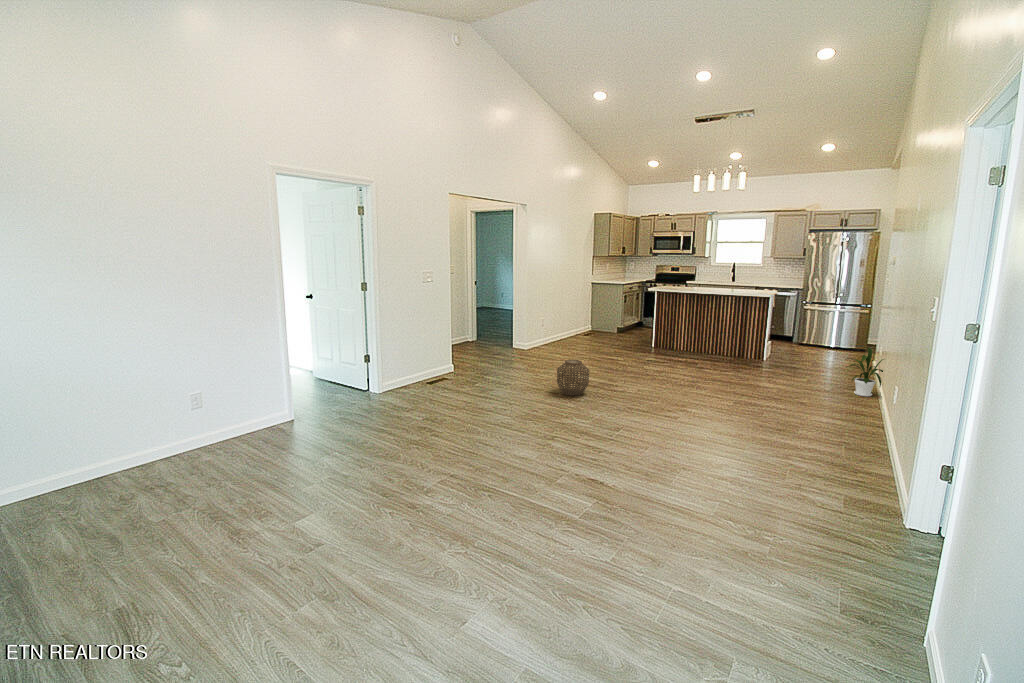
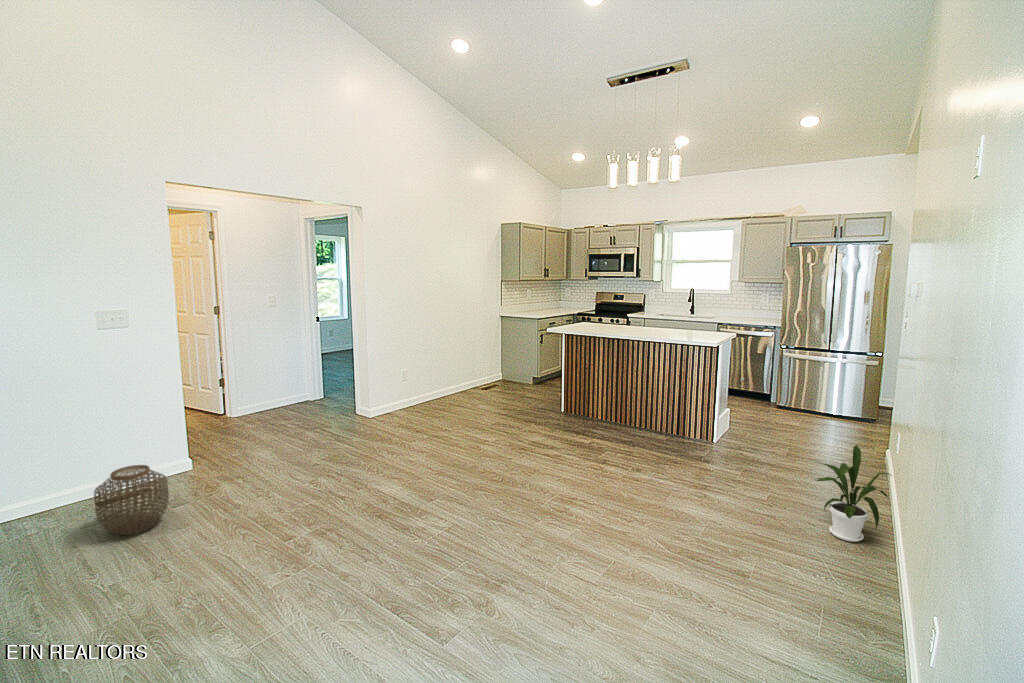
woven basket: present [557,360,589,396] -> present [94,465,169,535]

